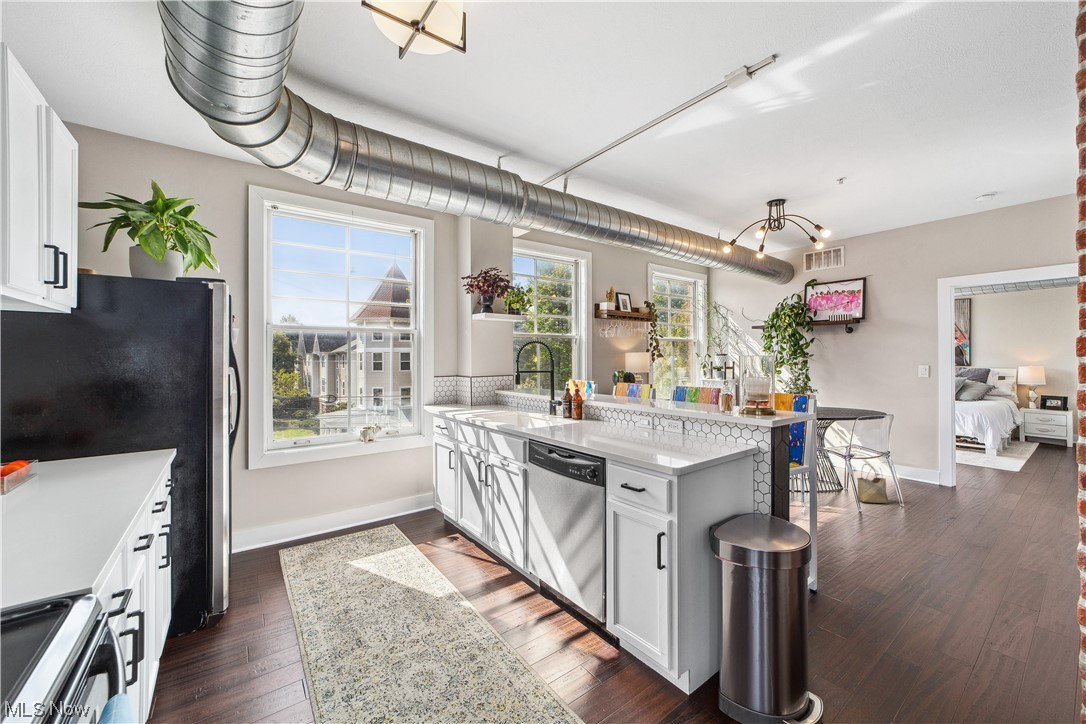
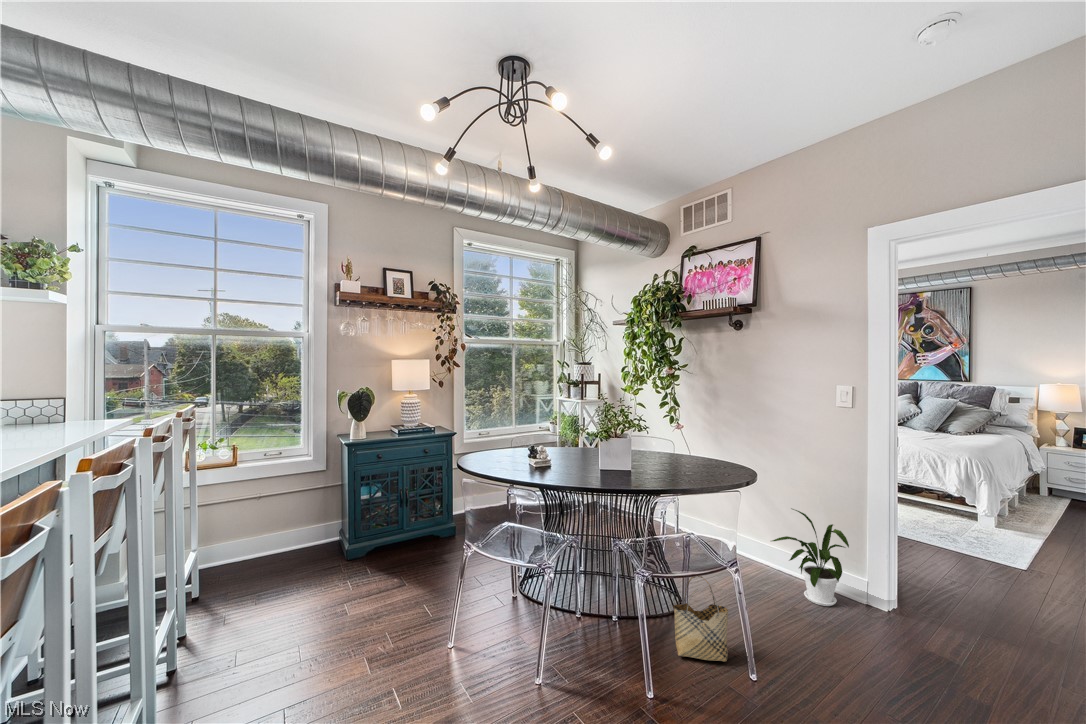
house plant: none [886,436,935,487] -> present [772,509,849,606]

